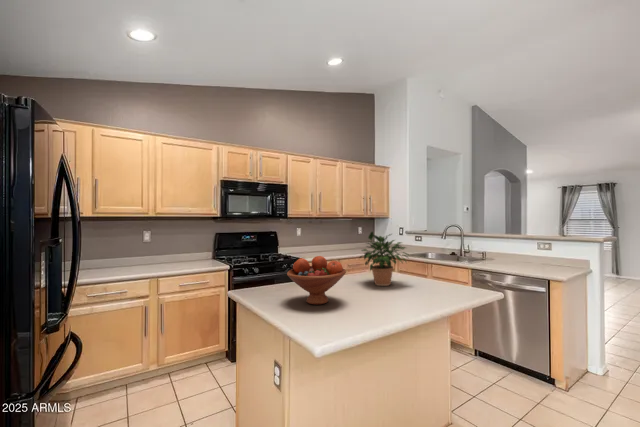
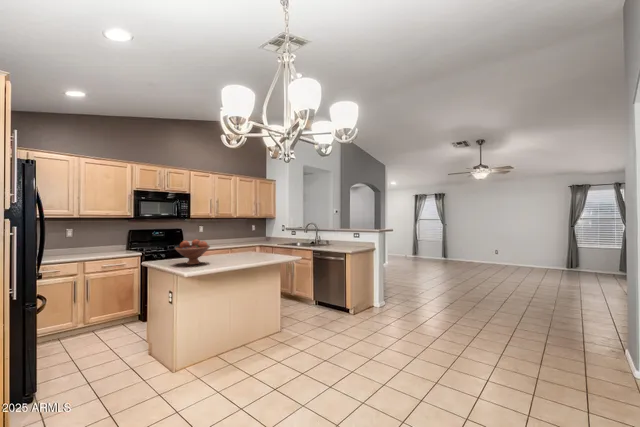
potted plant: present [360,232,409,286] -> none [226,226,256,257]

